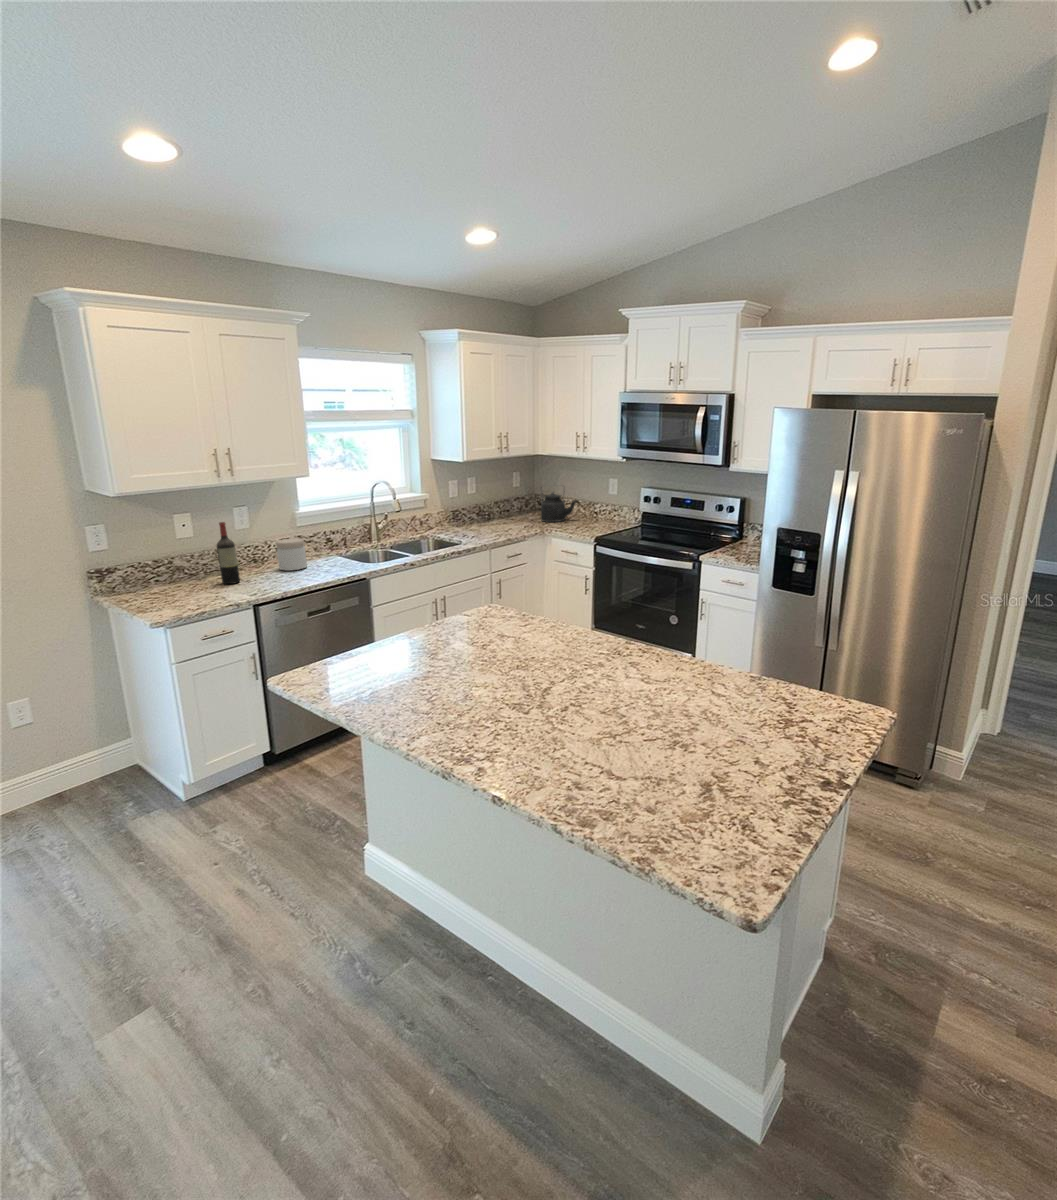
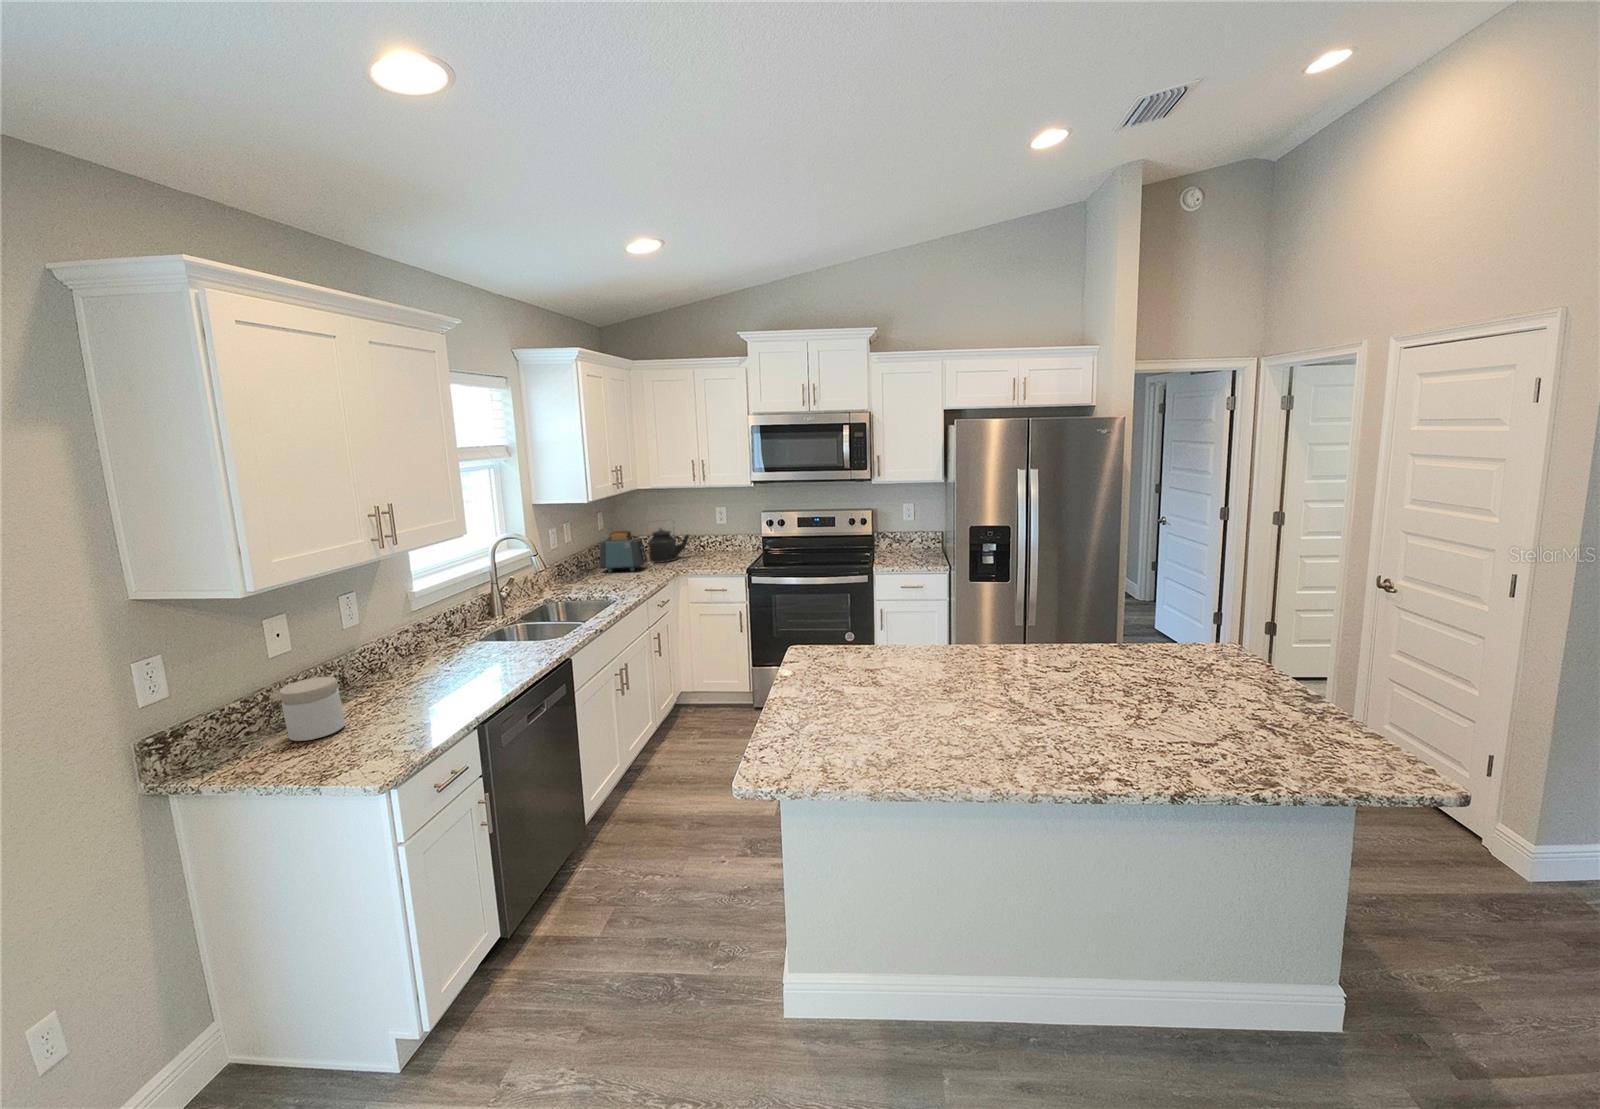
toaster: none [493,490,532,526] -> present [600,530,647,573]
wine bottle: present [216,522,240,584] -> none [356,618,395,712]
jar: present [276,538,307,571] -> present [279,676,345,741]

